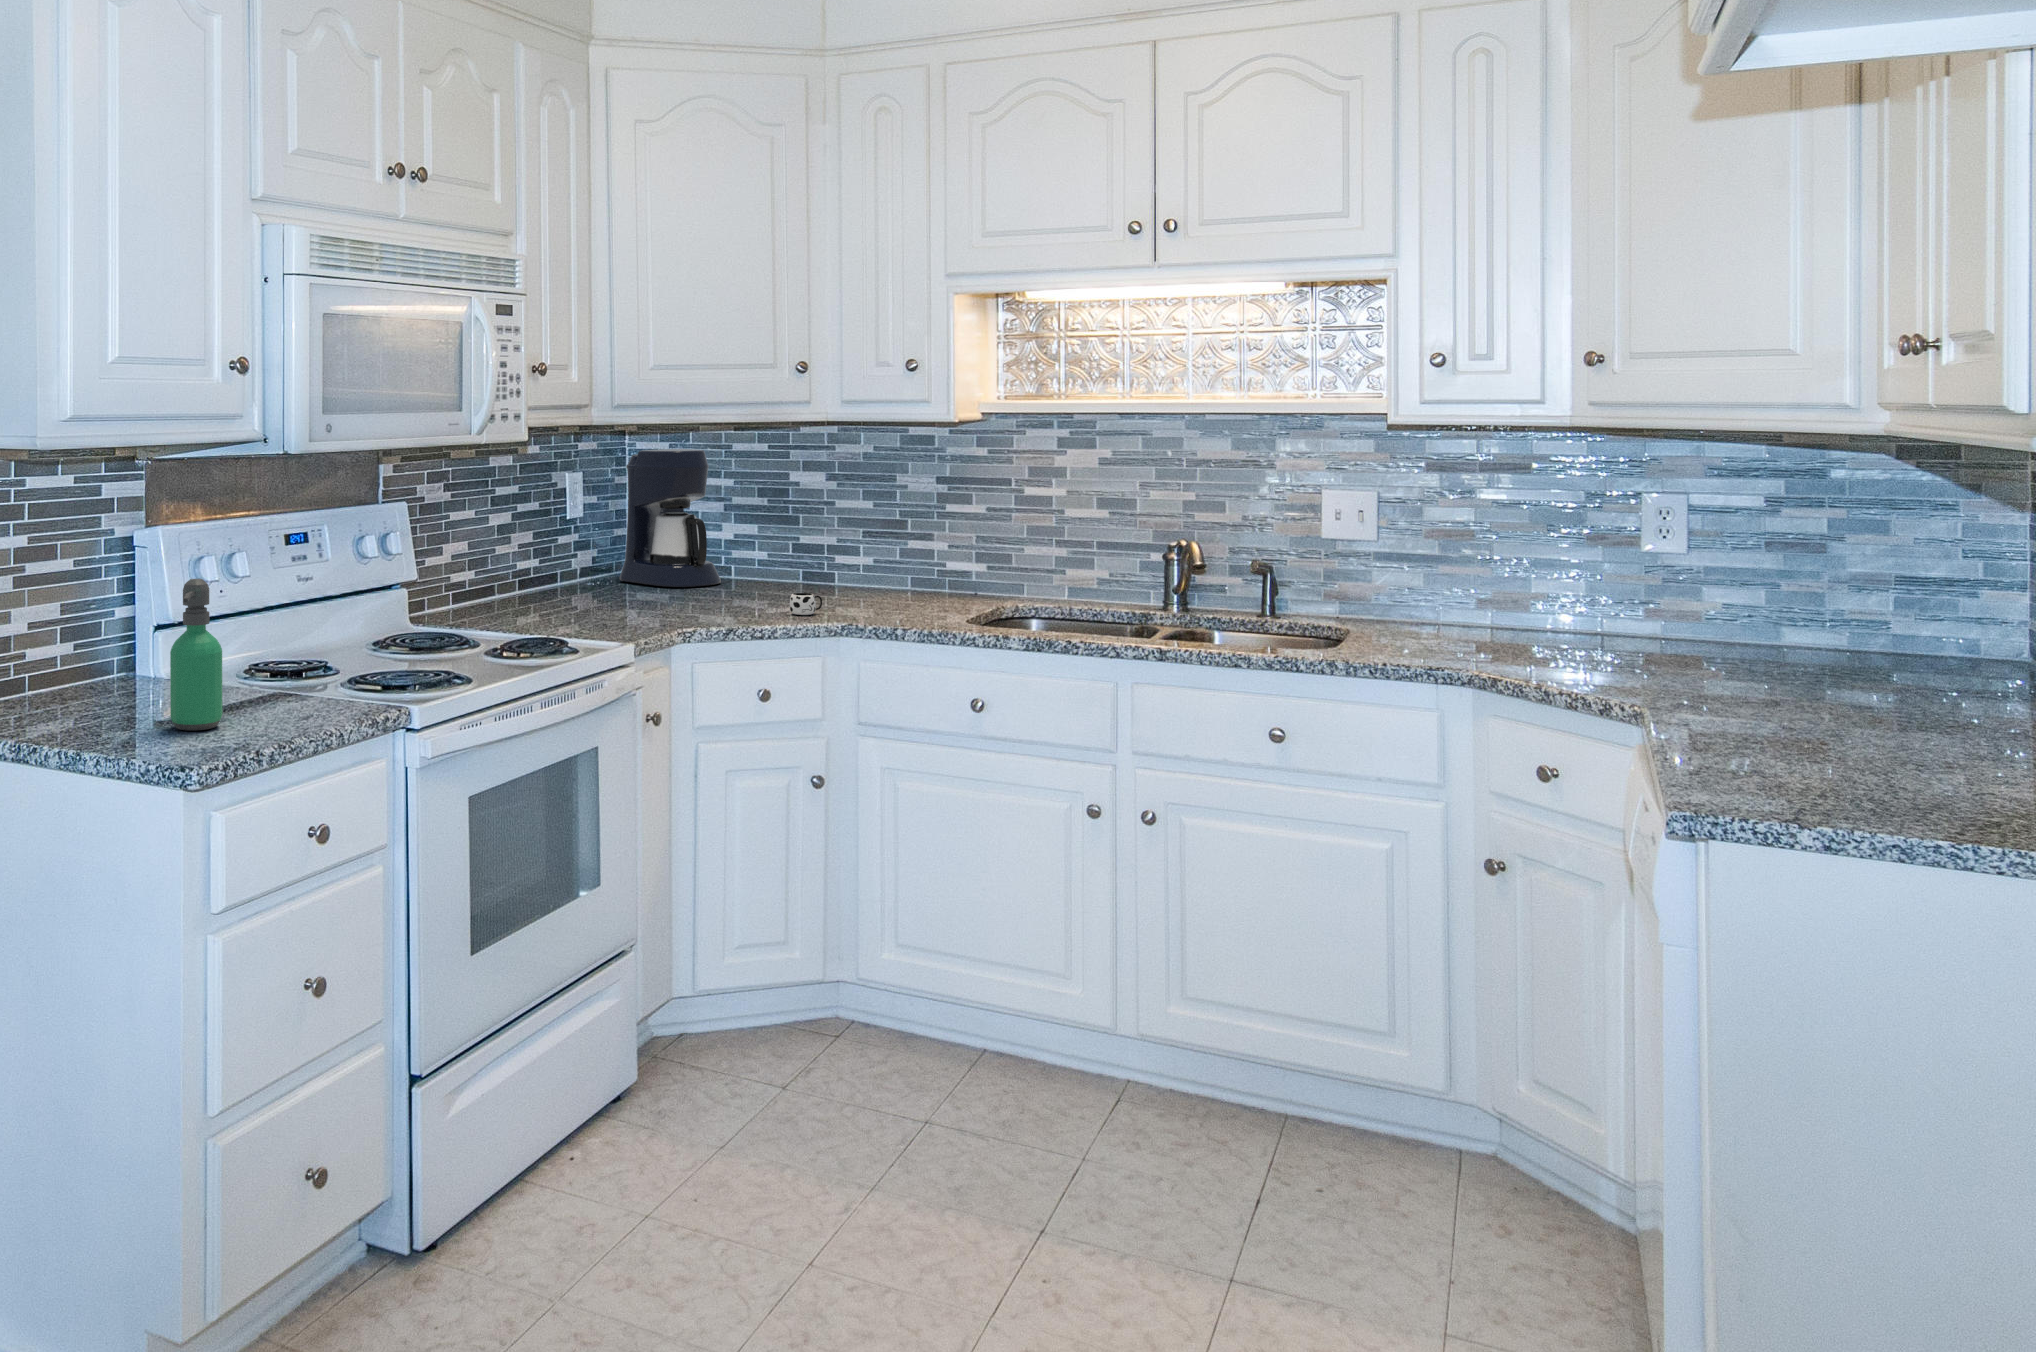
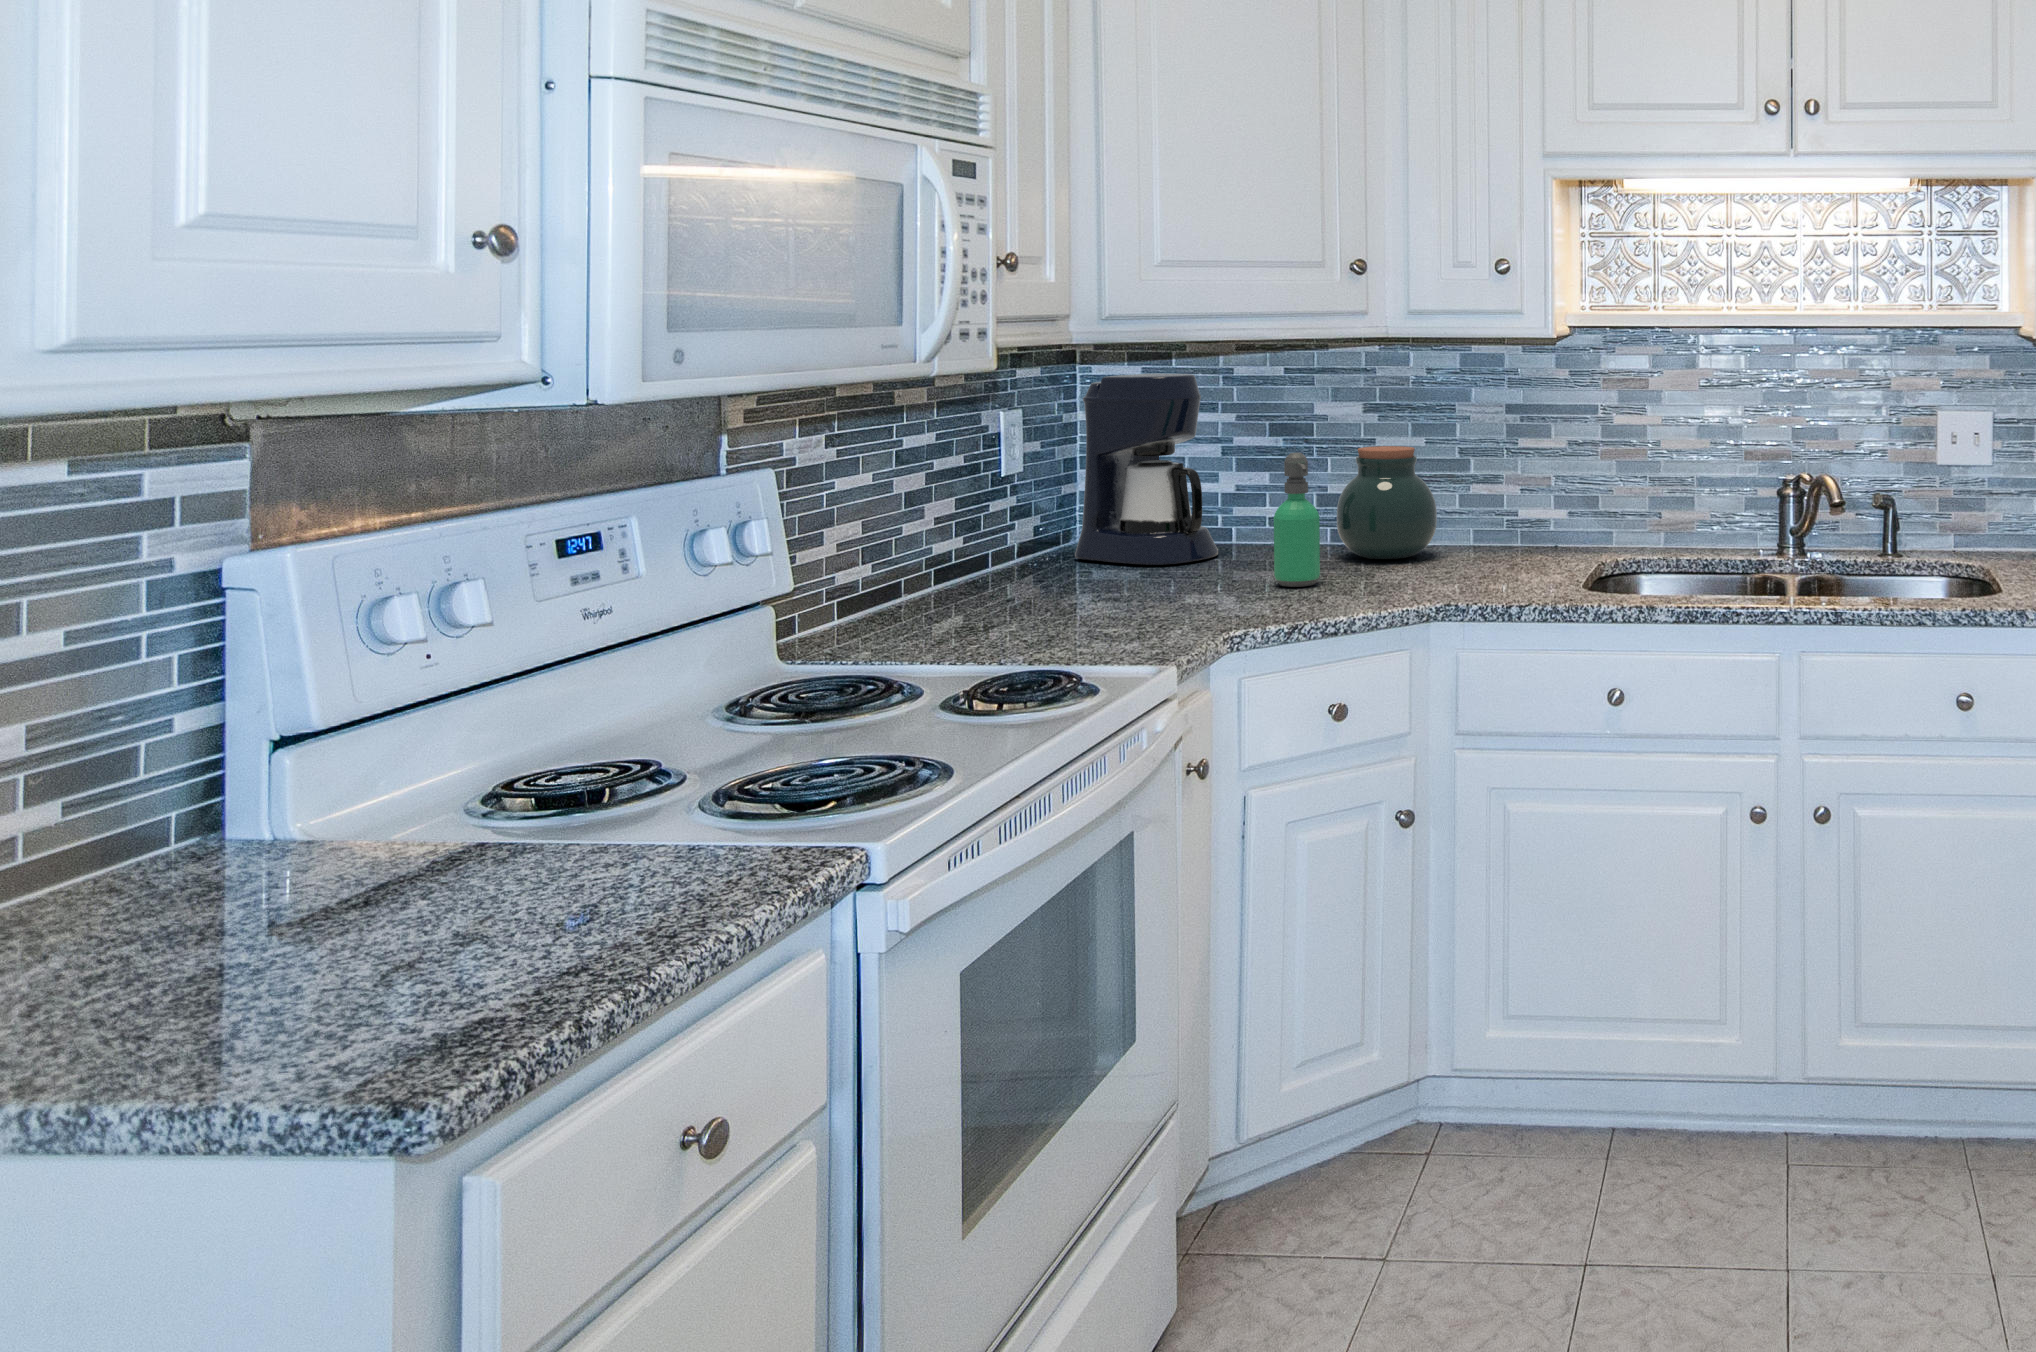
jar: none [804,507,880,592] -> present [1337,446,1437,559]
soap dispenser: present [170,579,222,730] -> present [1274,453,1320,587]
mug: present [766,593,822,615] -> none [1322,570,1396,602]

